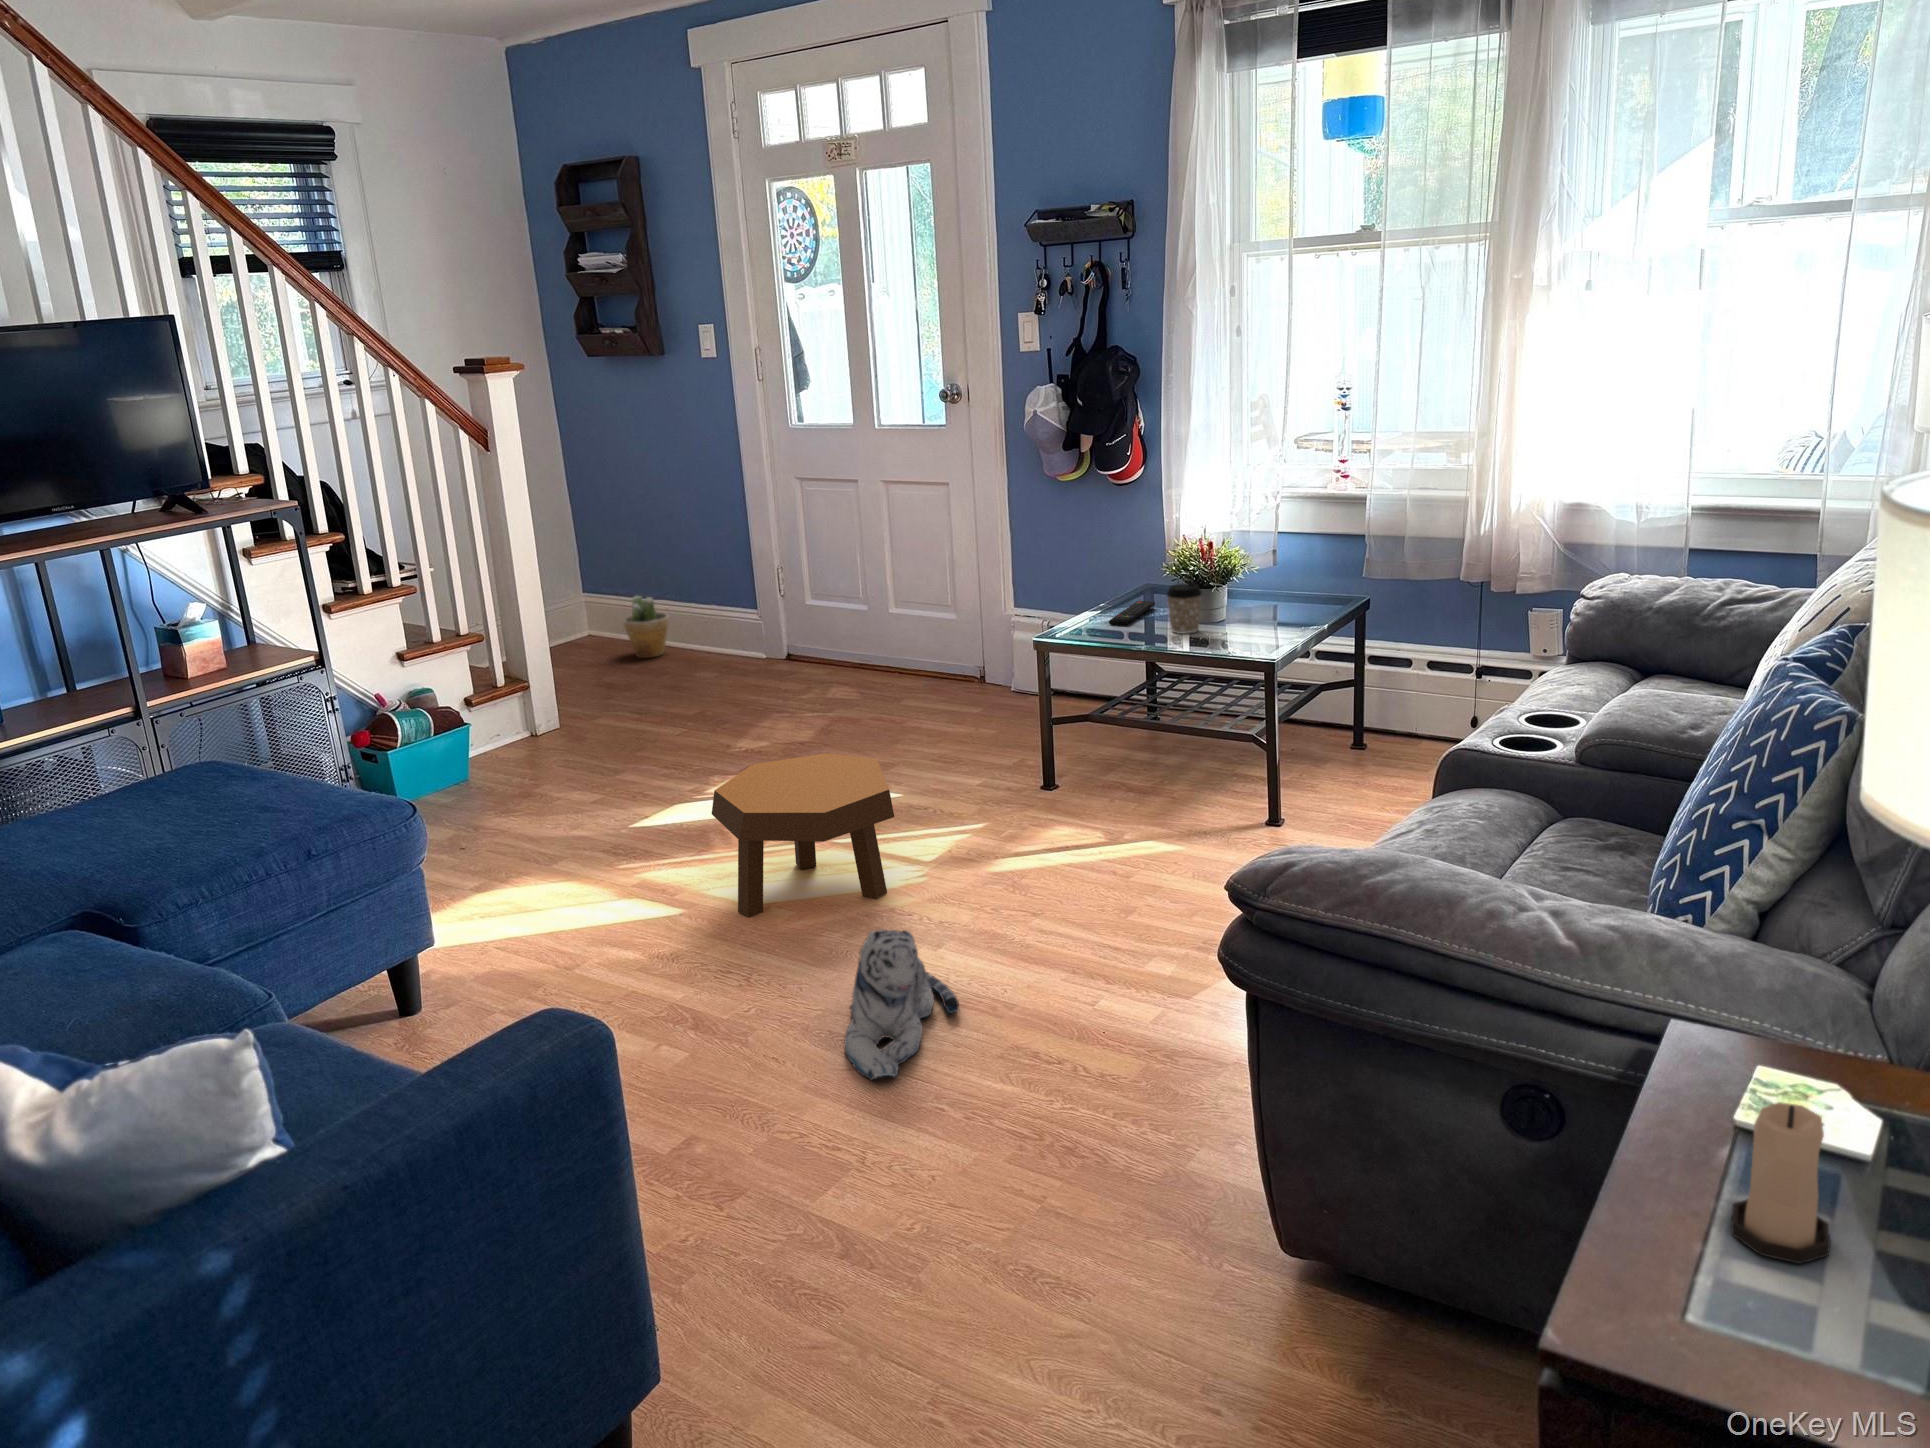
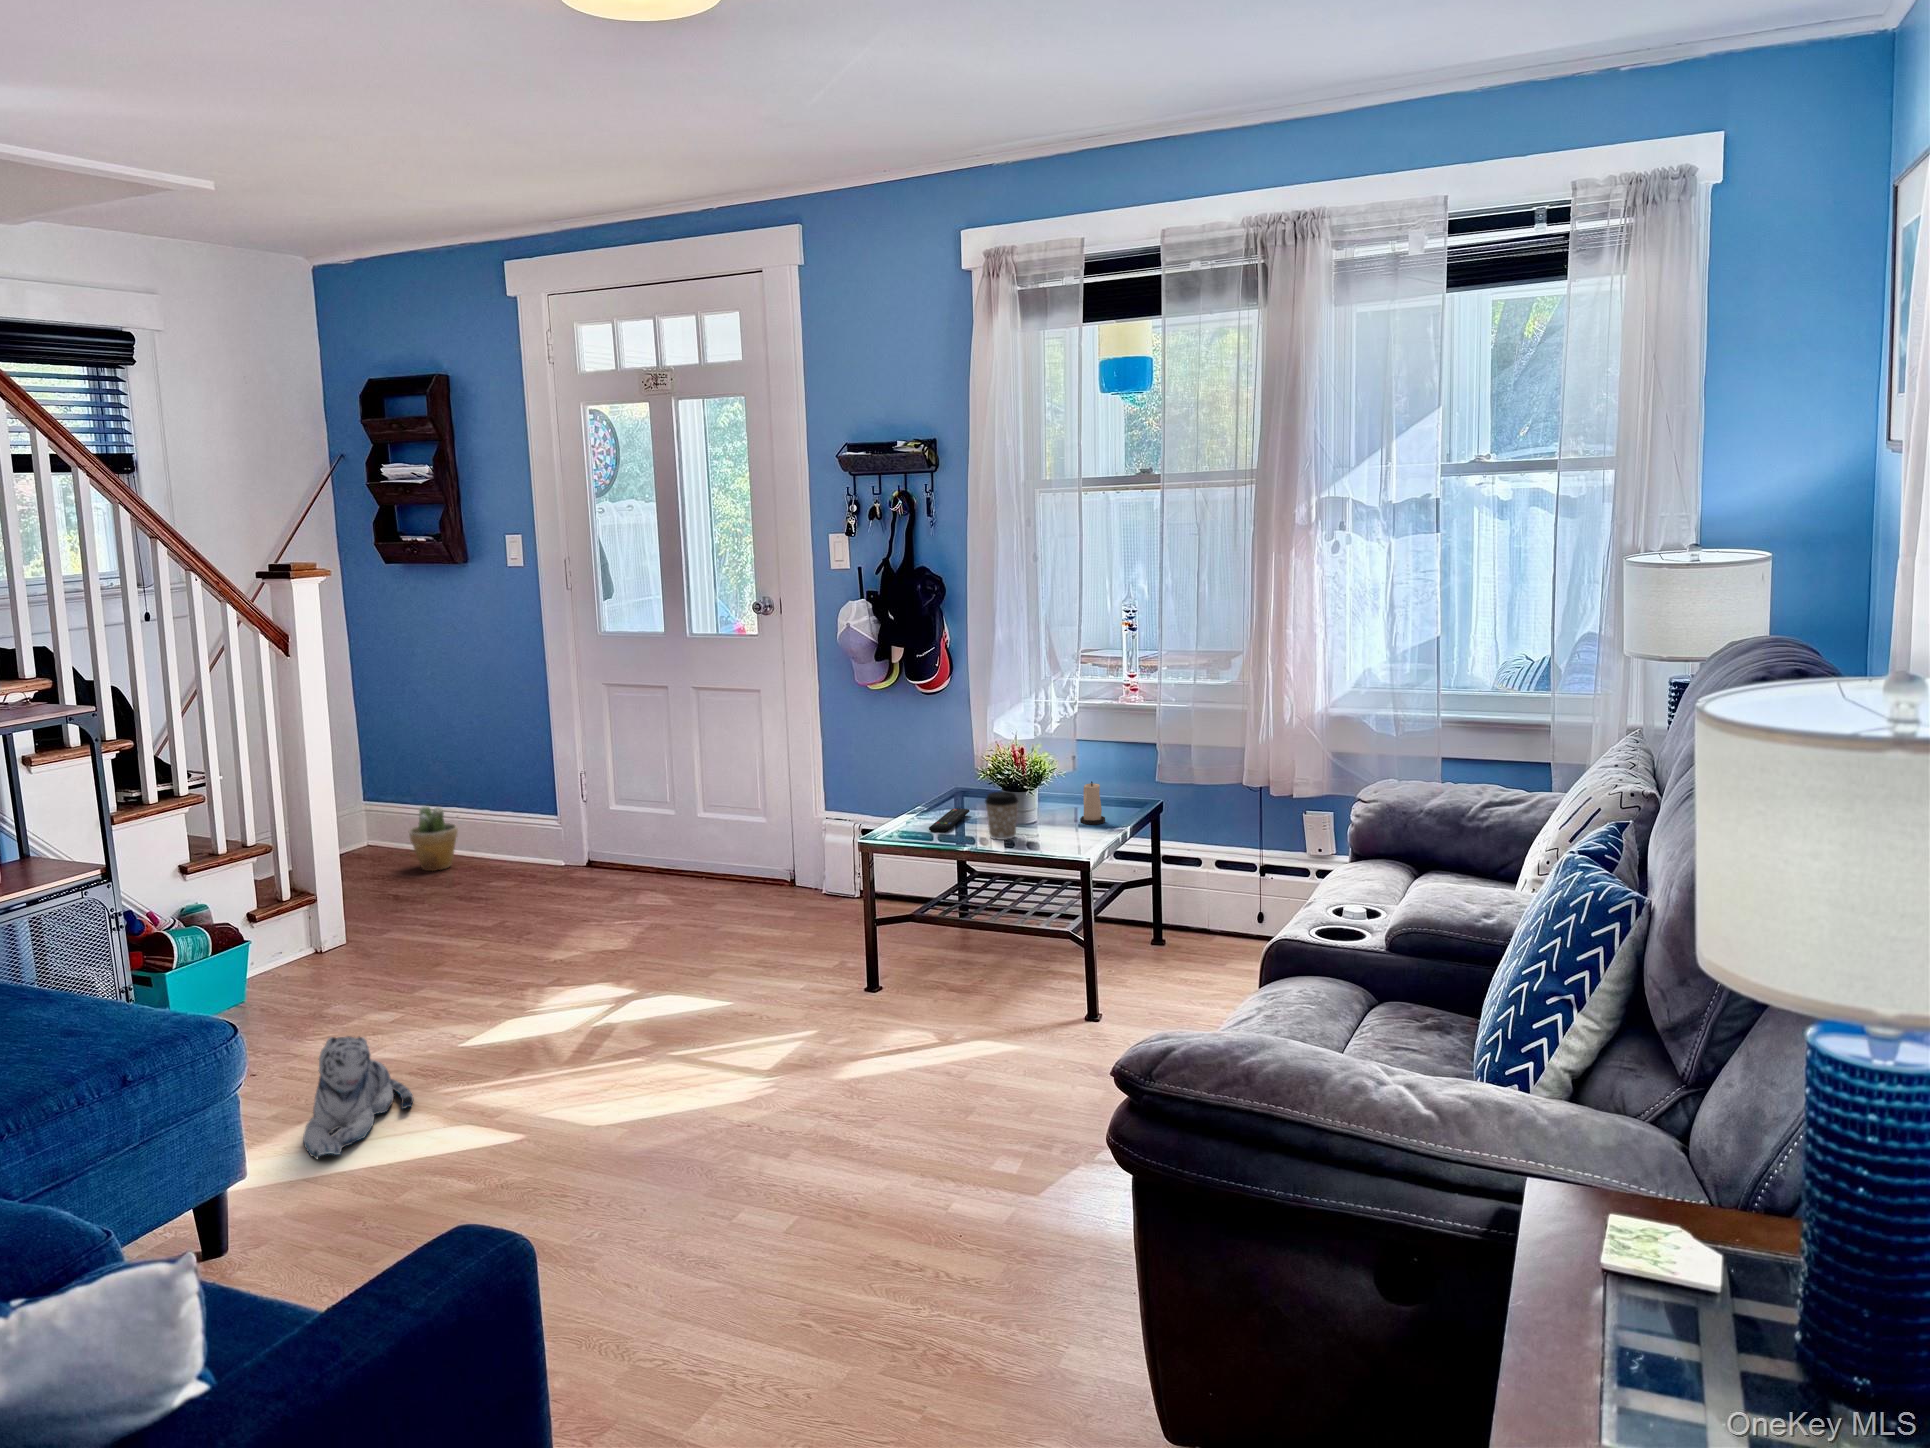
footstool: present [712,753,894,917] -> none [544,963,735,1135]
plush toy: present [845,929,960,1081] -> present [303,1036,413,1159]
candle: present [1732,1102,1830,1264] -> present [1080,781,1105,824]

